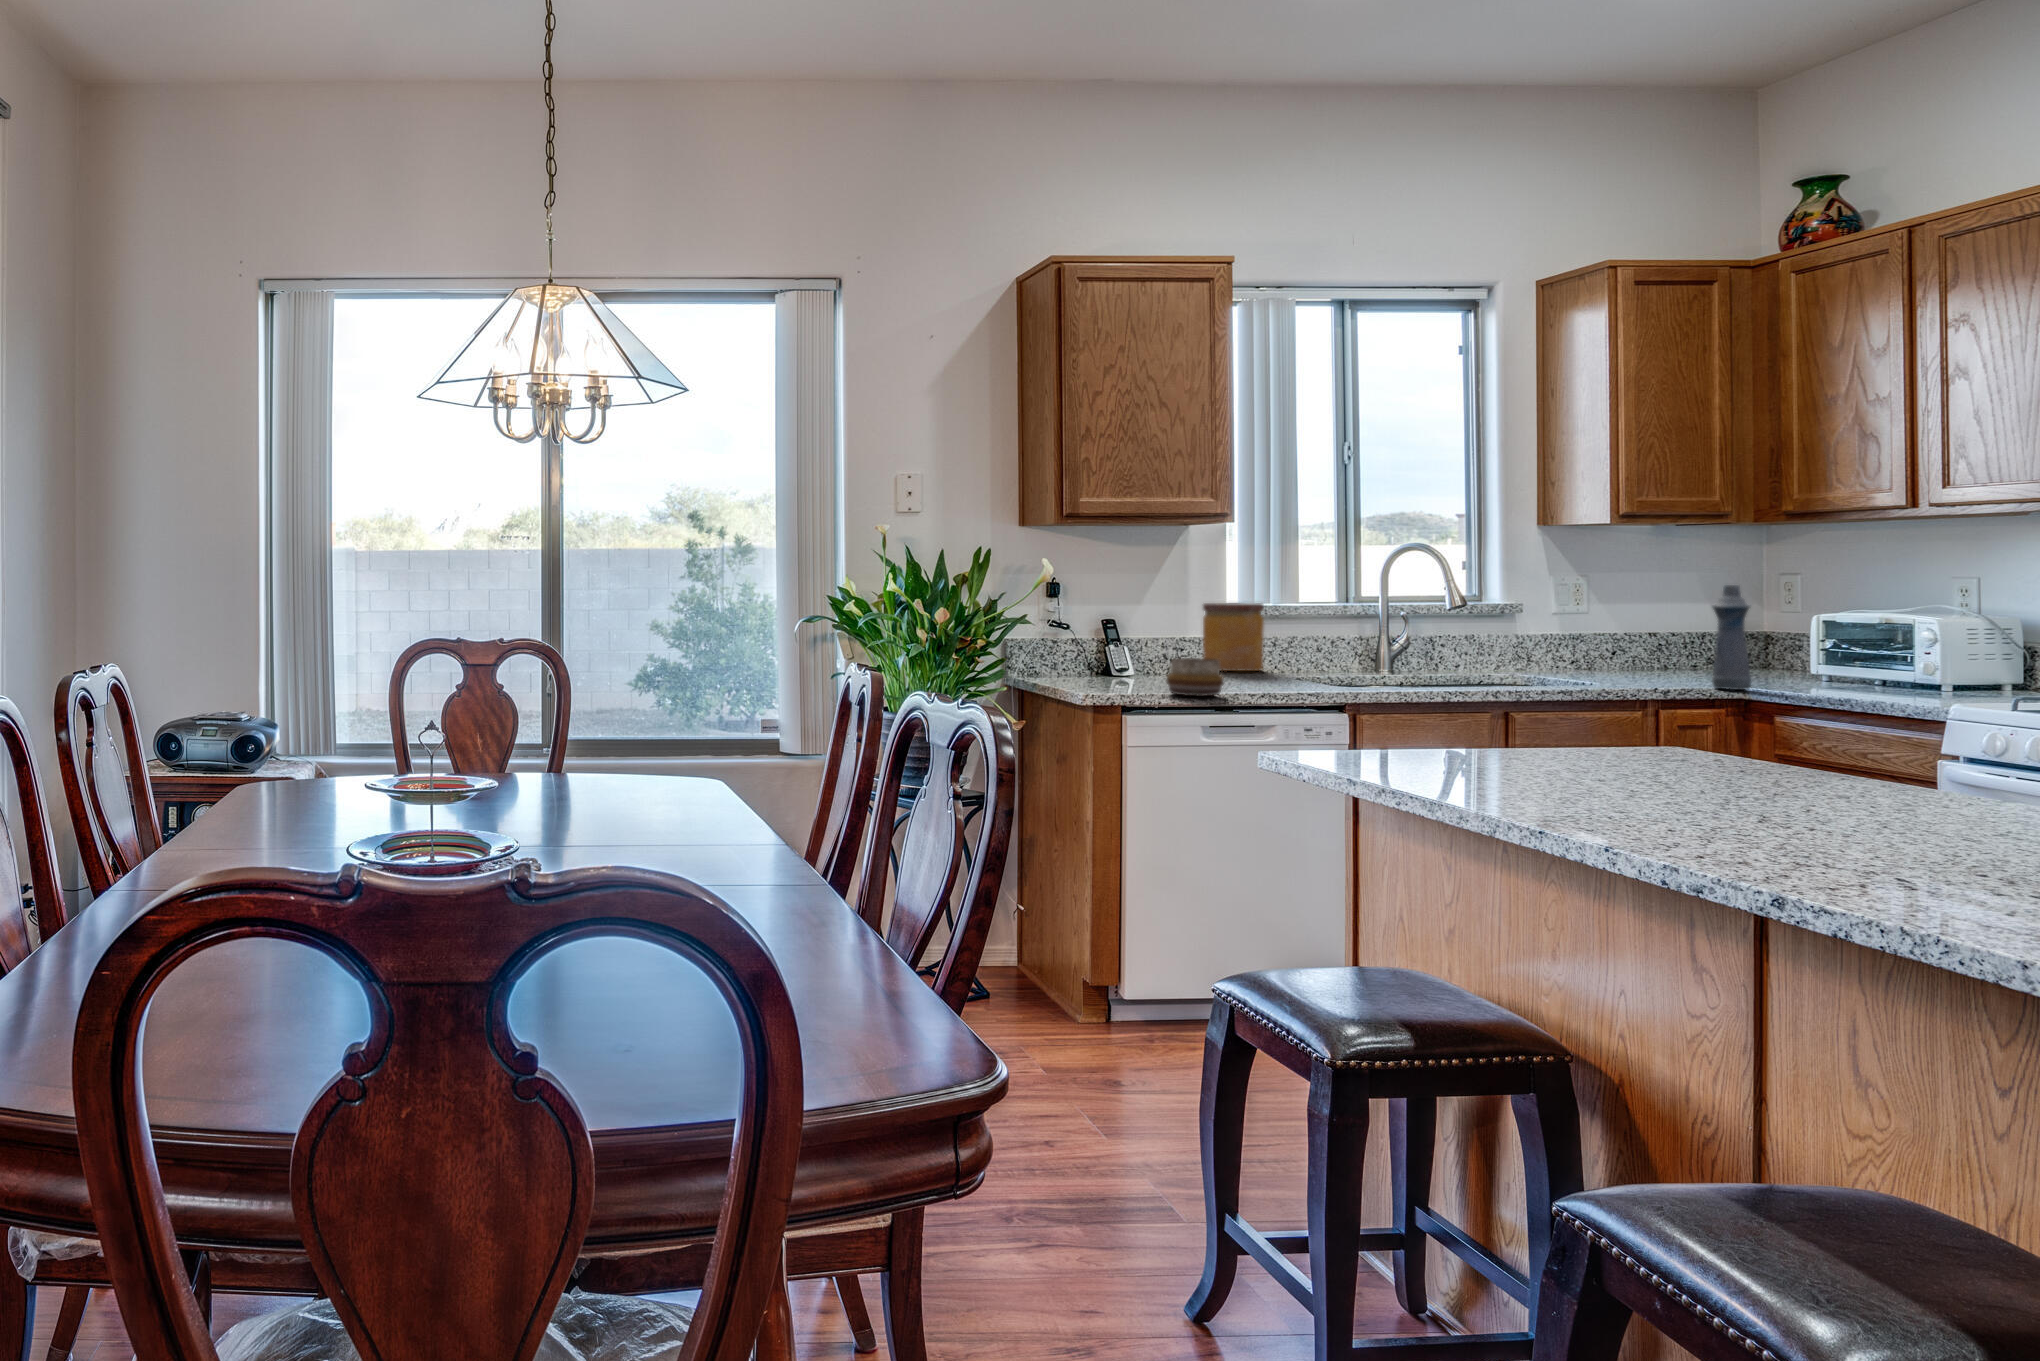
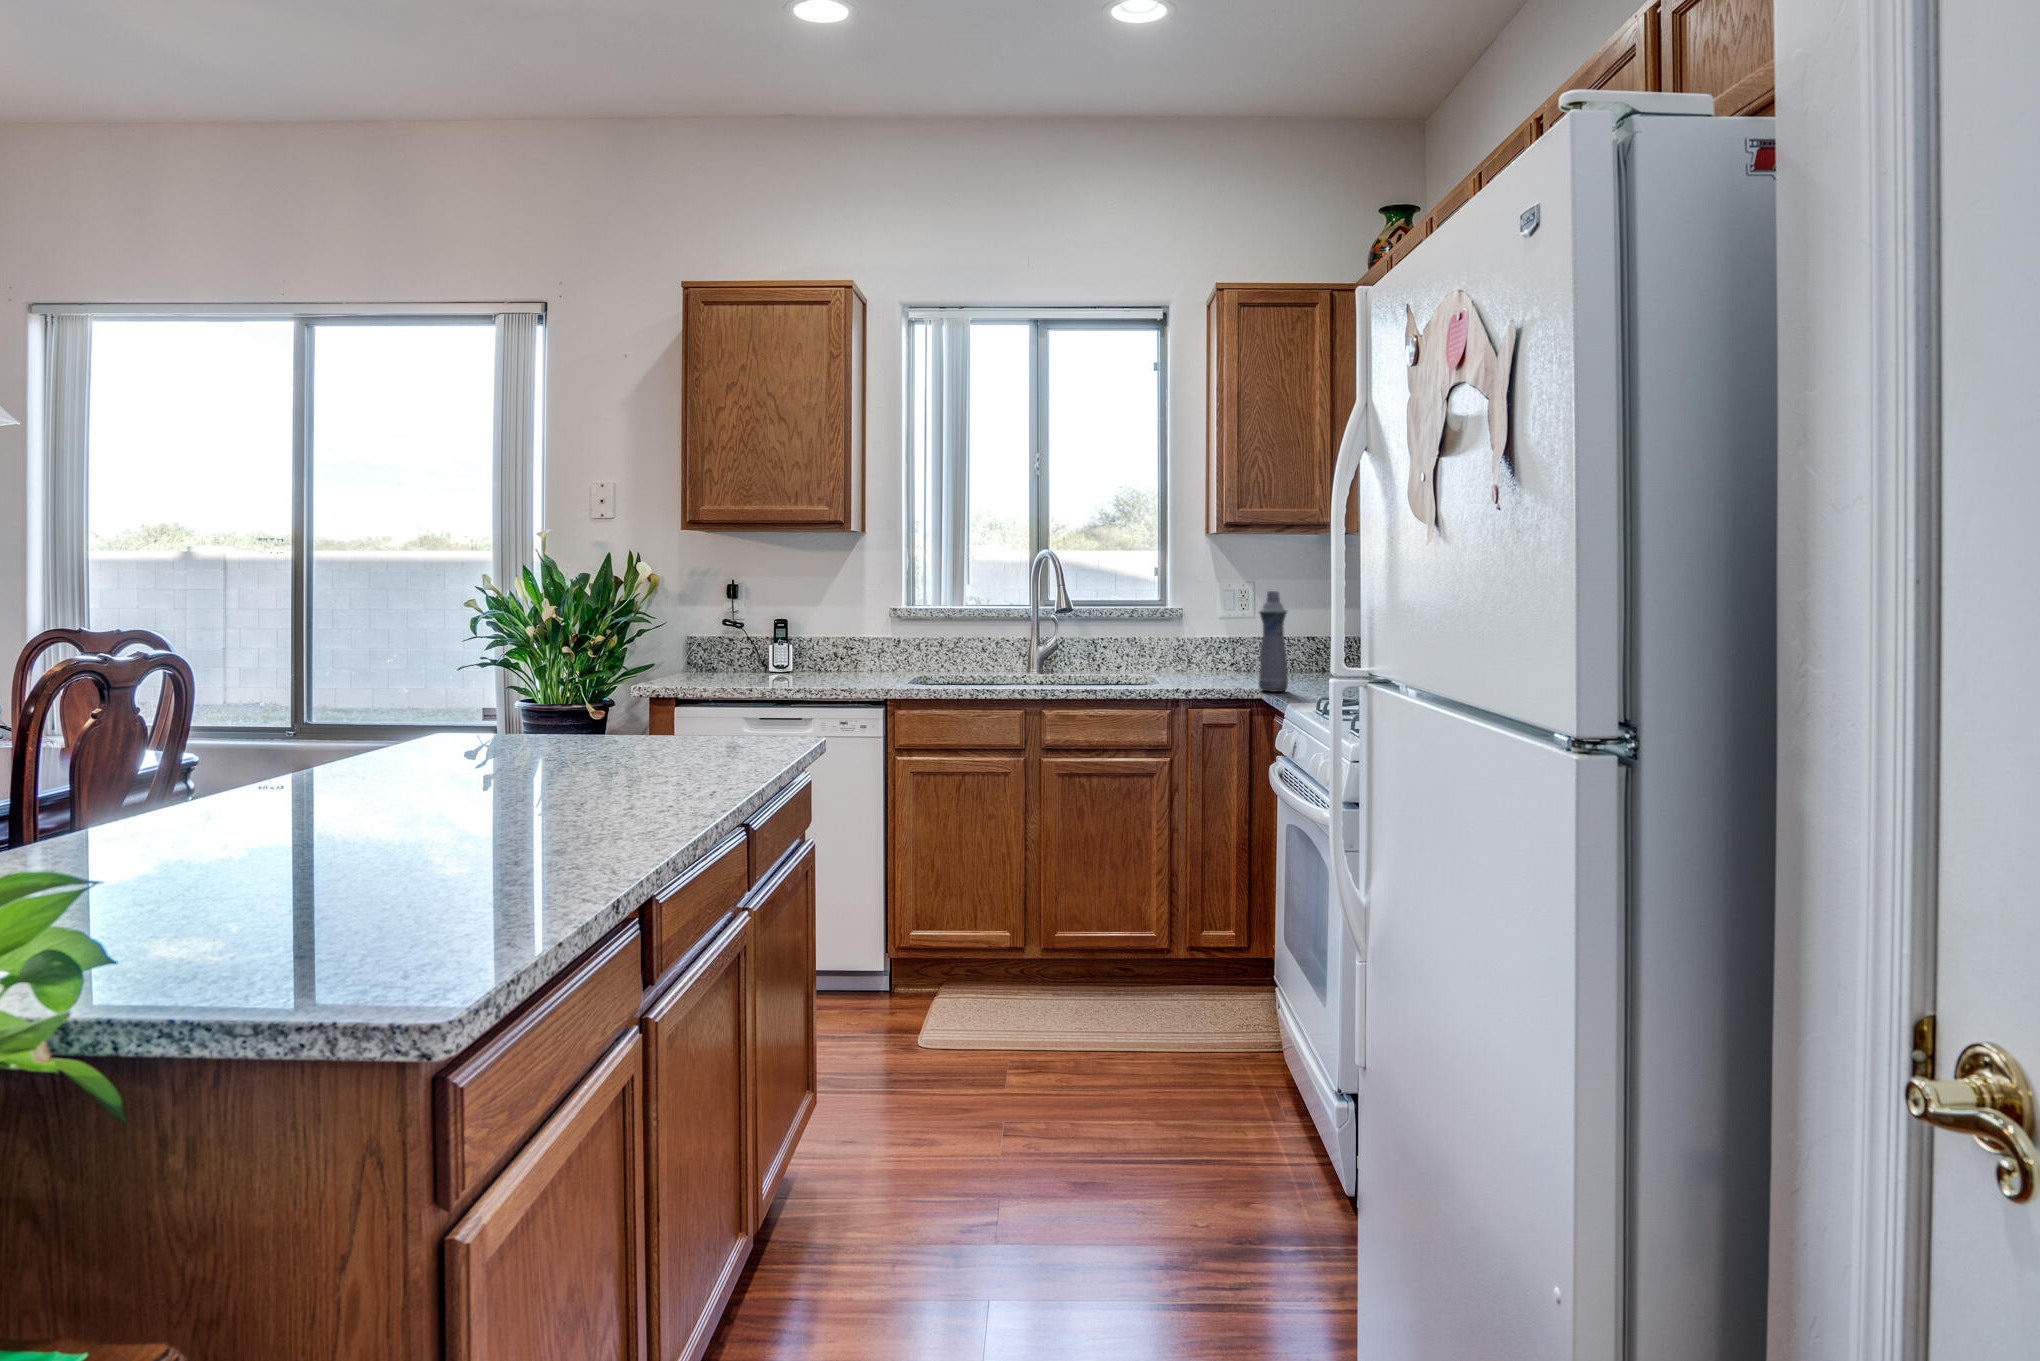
jar: present [1203,603,1264,671] -> none [878,604,930,669]
decorative bowl: present [1166,658,1224,696] -> none [709,656,762,692]

